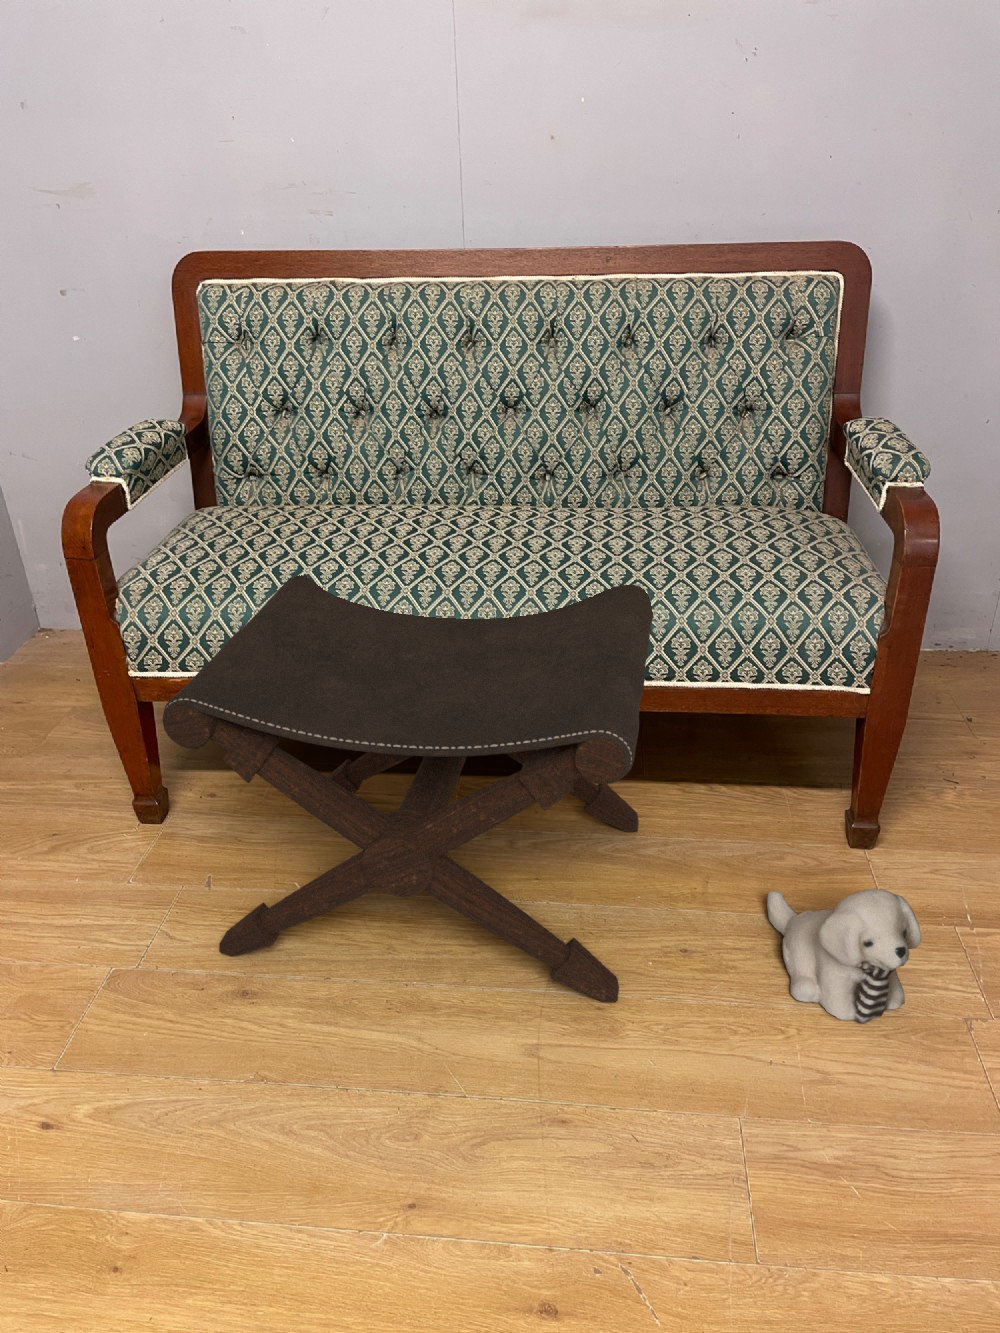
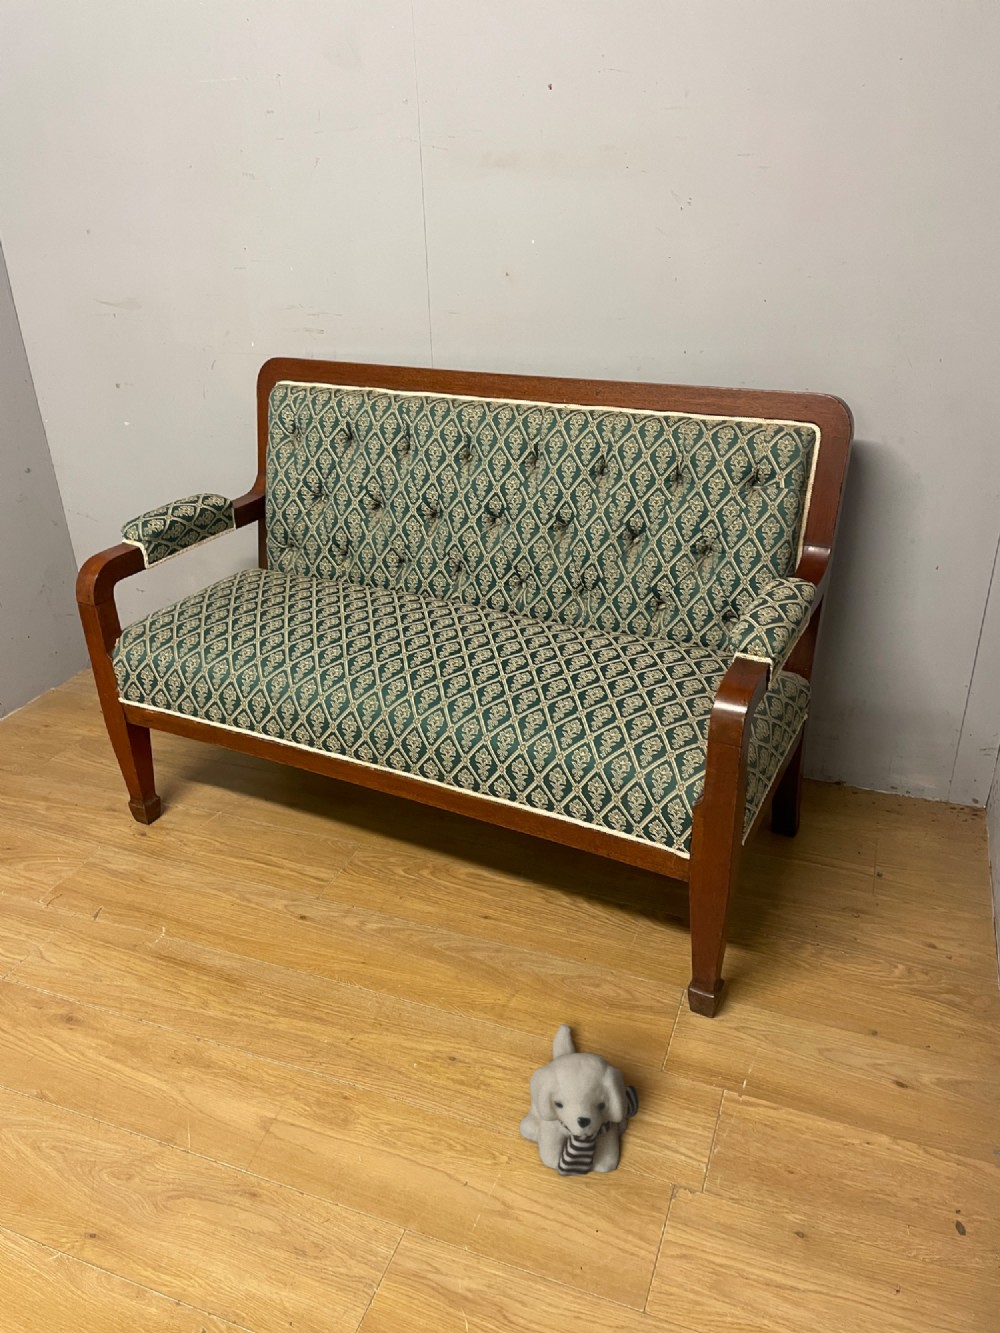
footstool: present [163,575,653,1002] -> none [56,645,515,1085]

